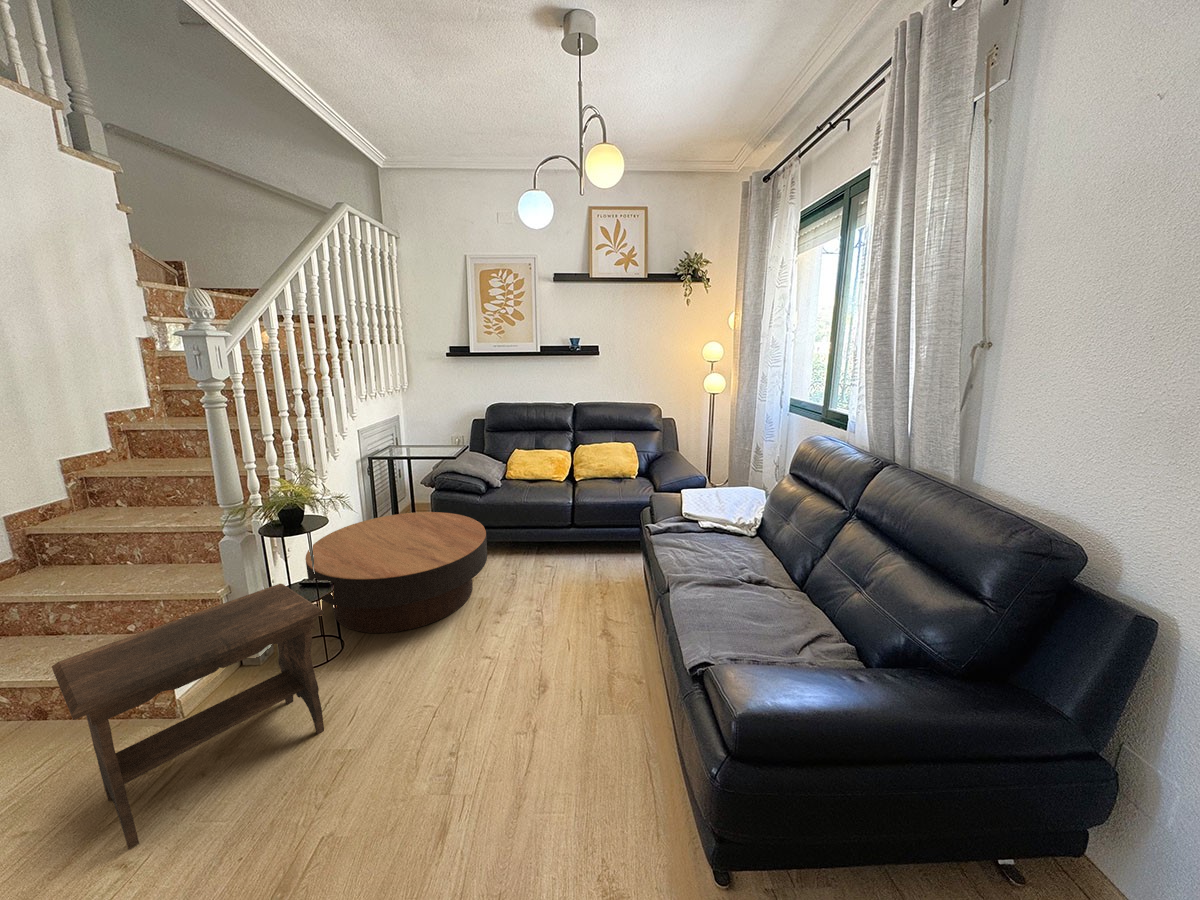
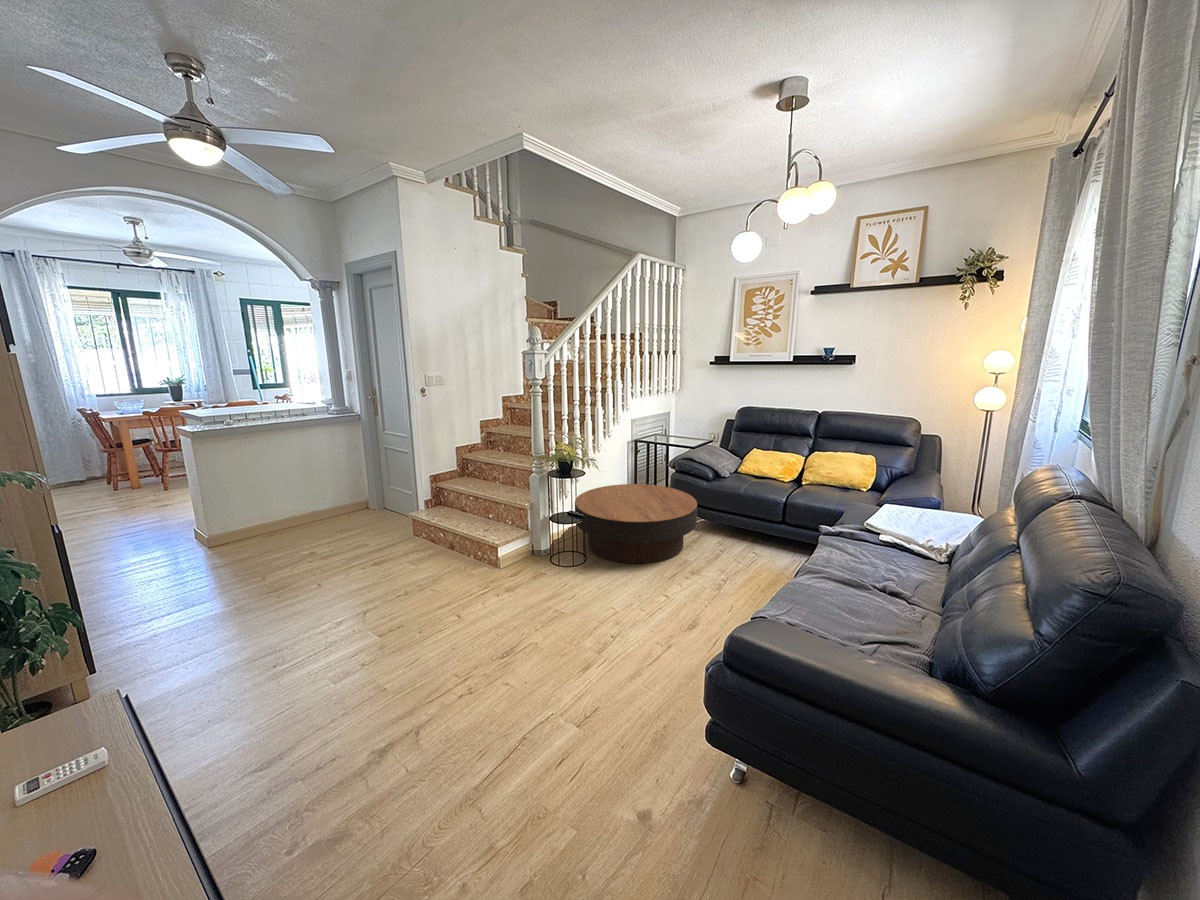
footstool: present [52,584,324,849] -> none [449,504,560,612]

